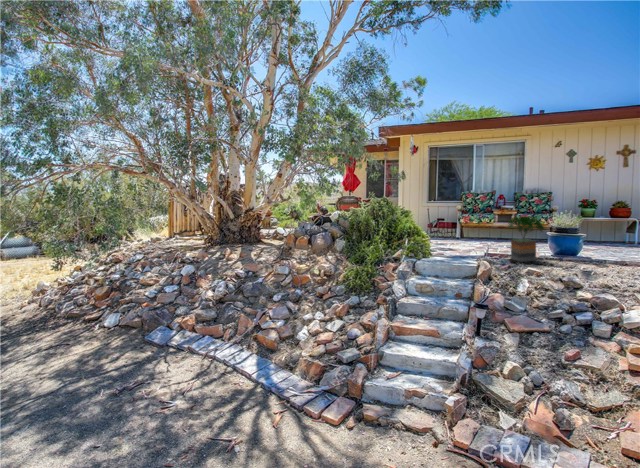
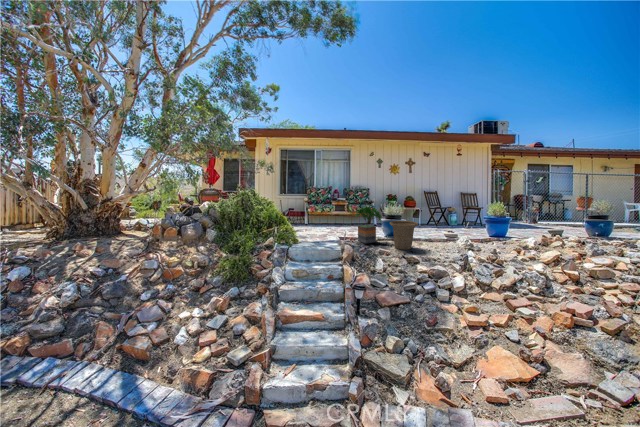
basket: none [552,233,596,272] -> present [390,221,418,250]

